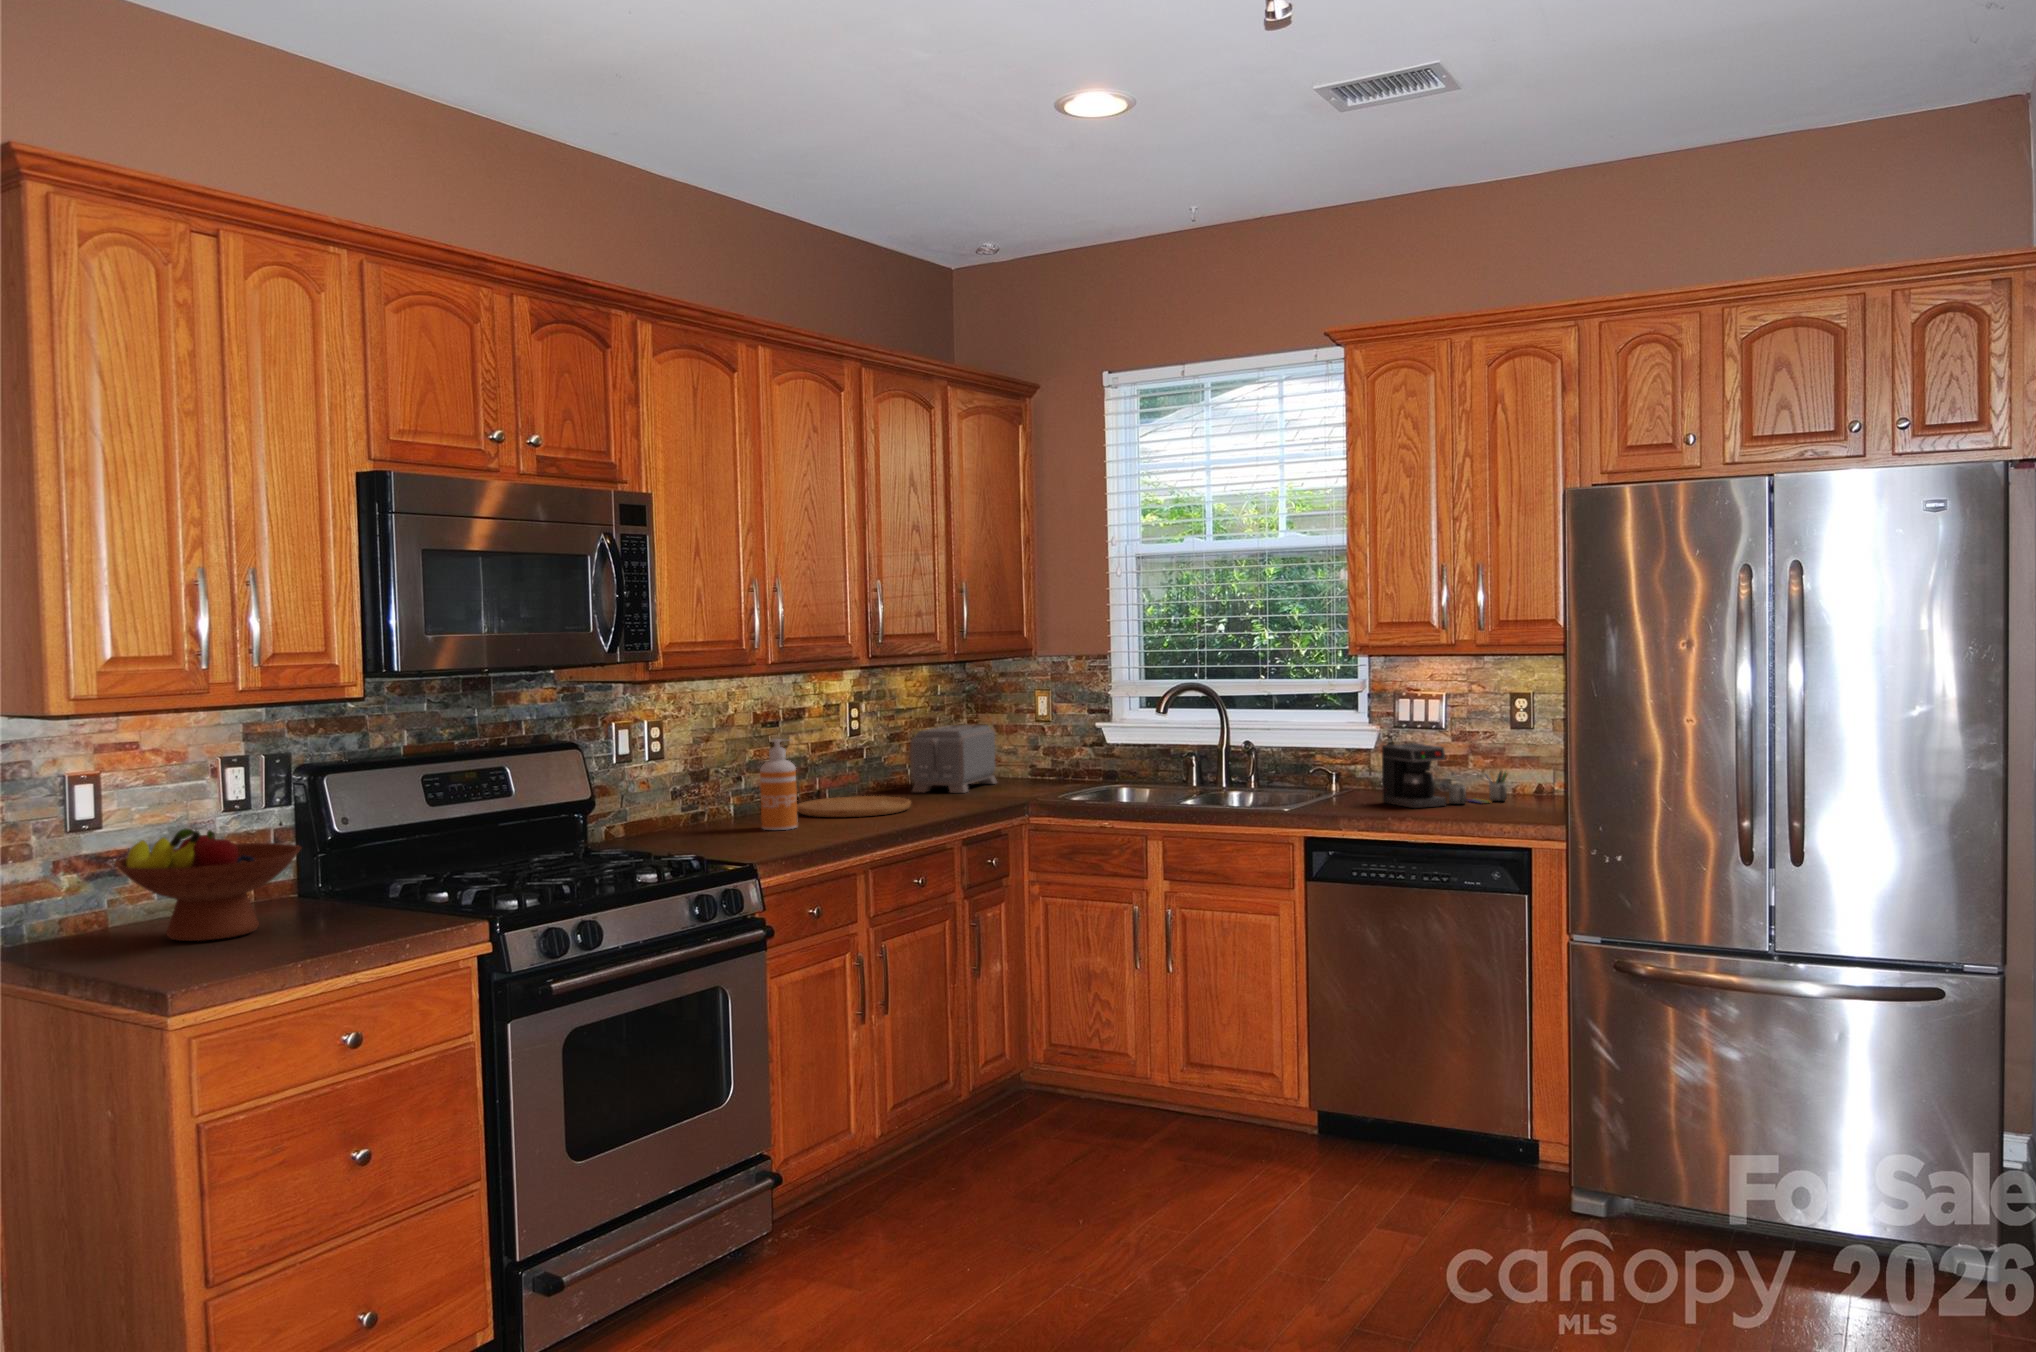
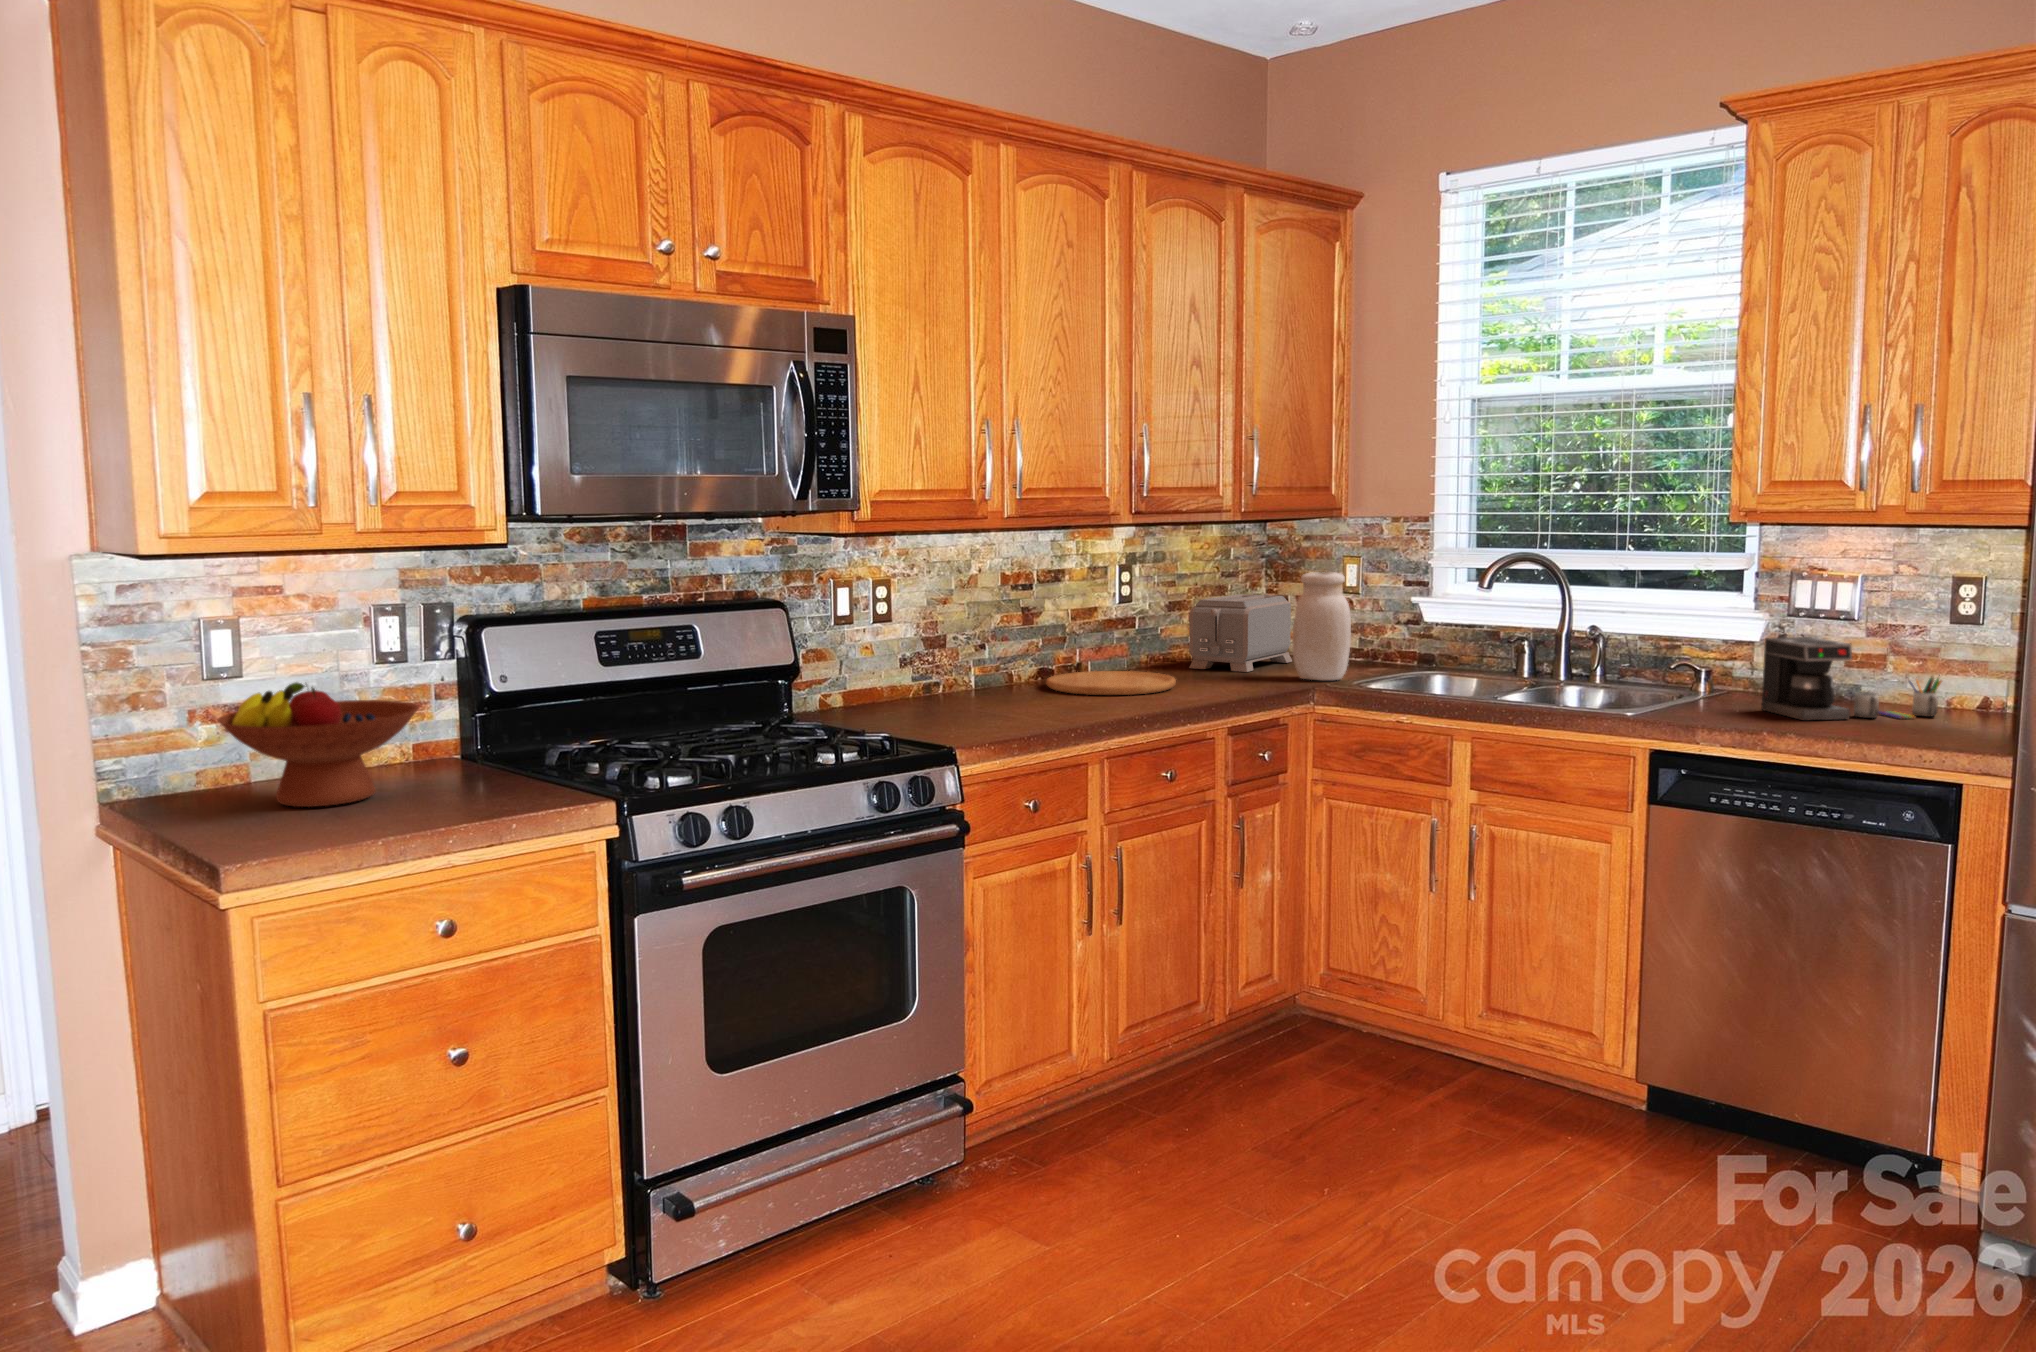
jar: none [1005,703,1054,797] -> present [1293,572,1351,680]
soap dispenser: present [760,739,798,830] -> none [994,604,1035,707]

